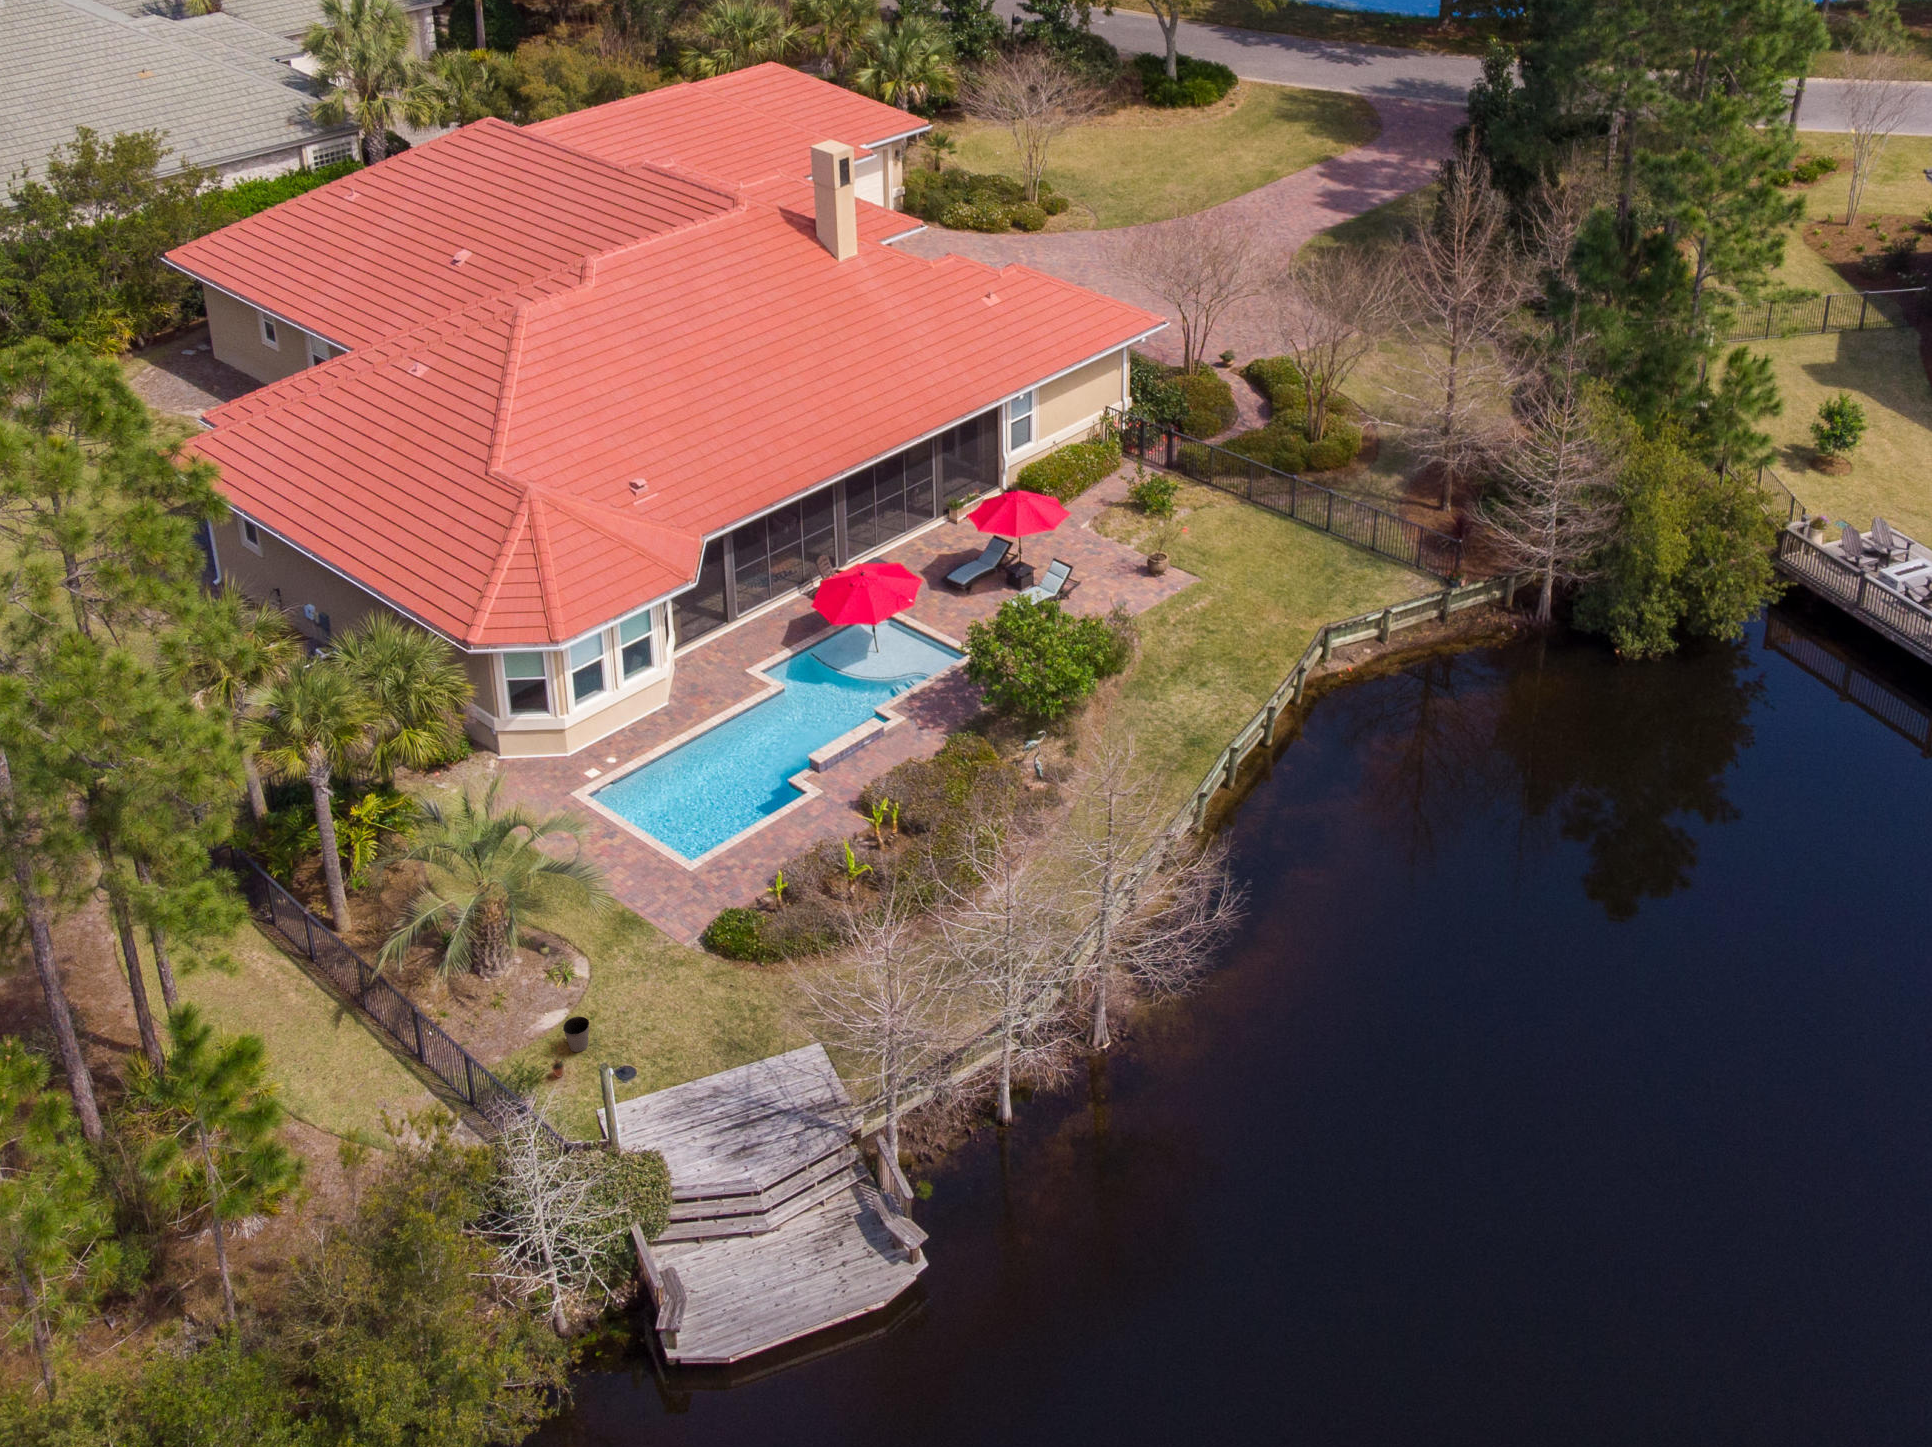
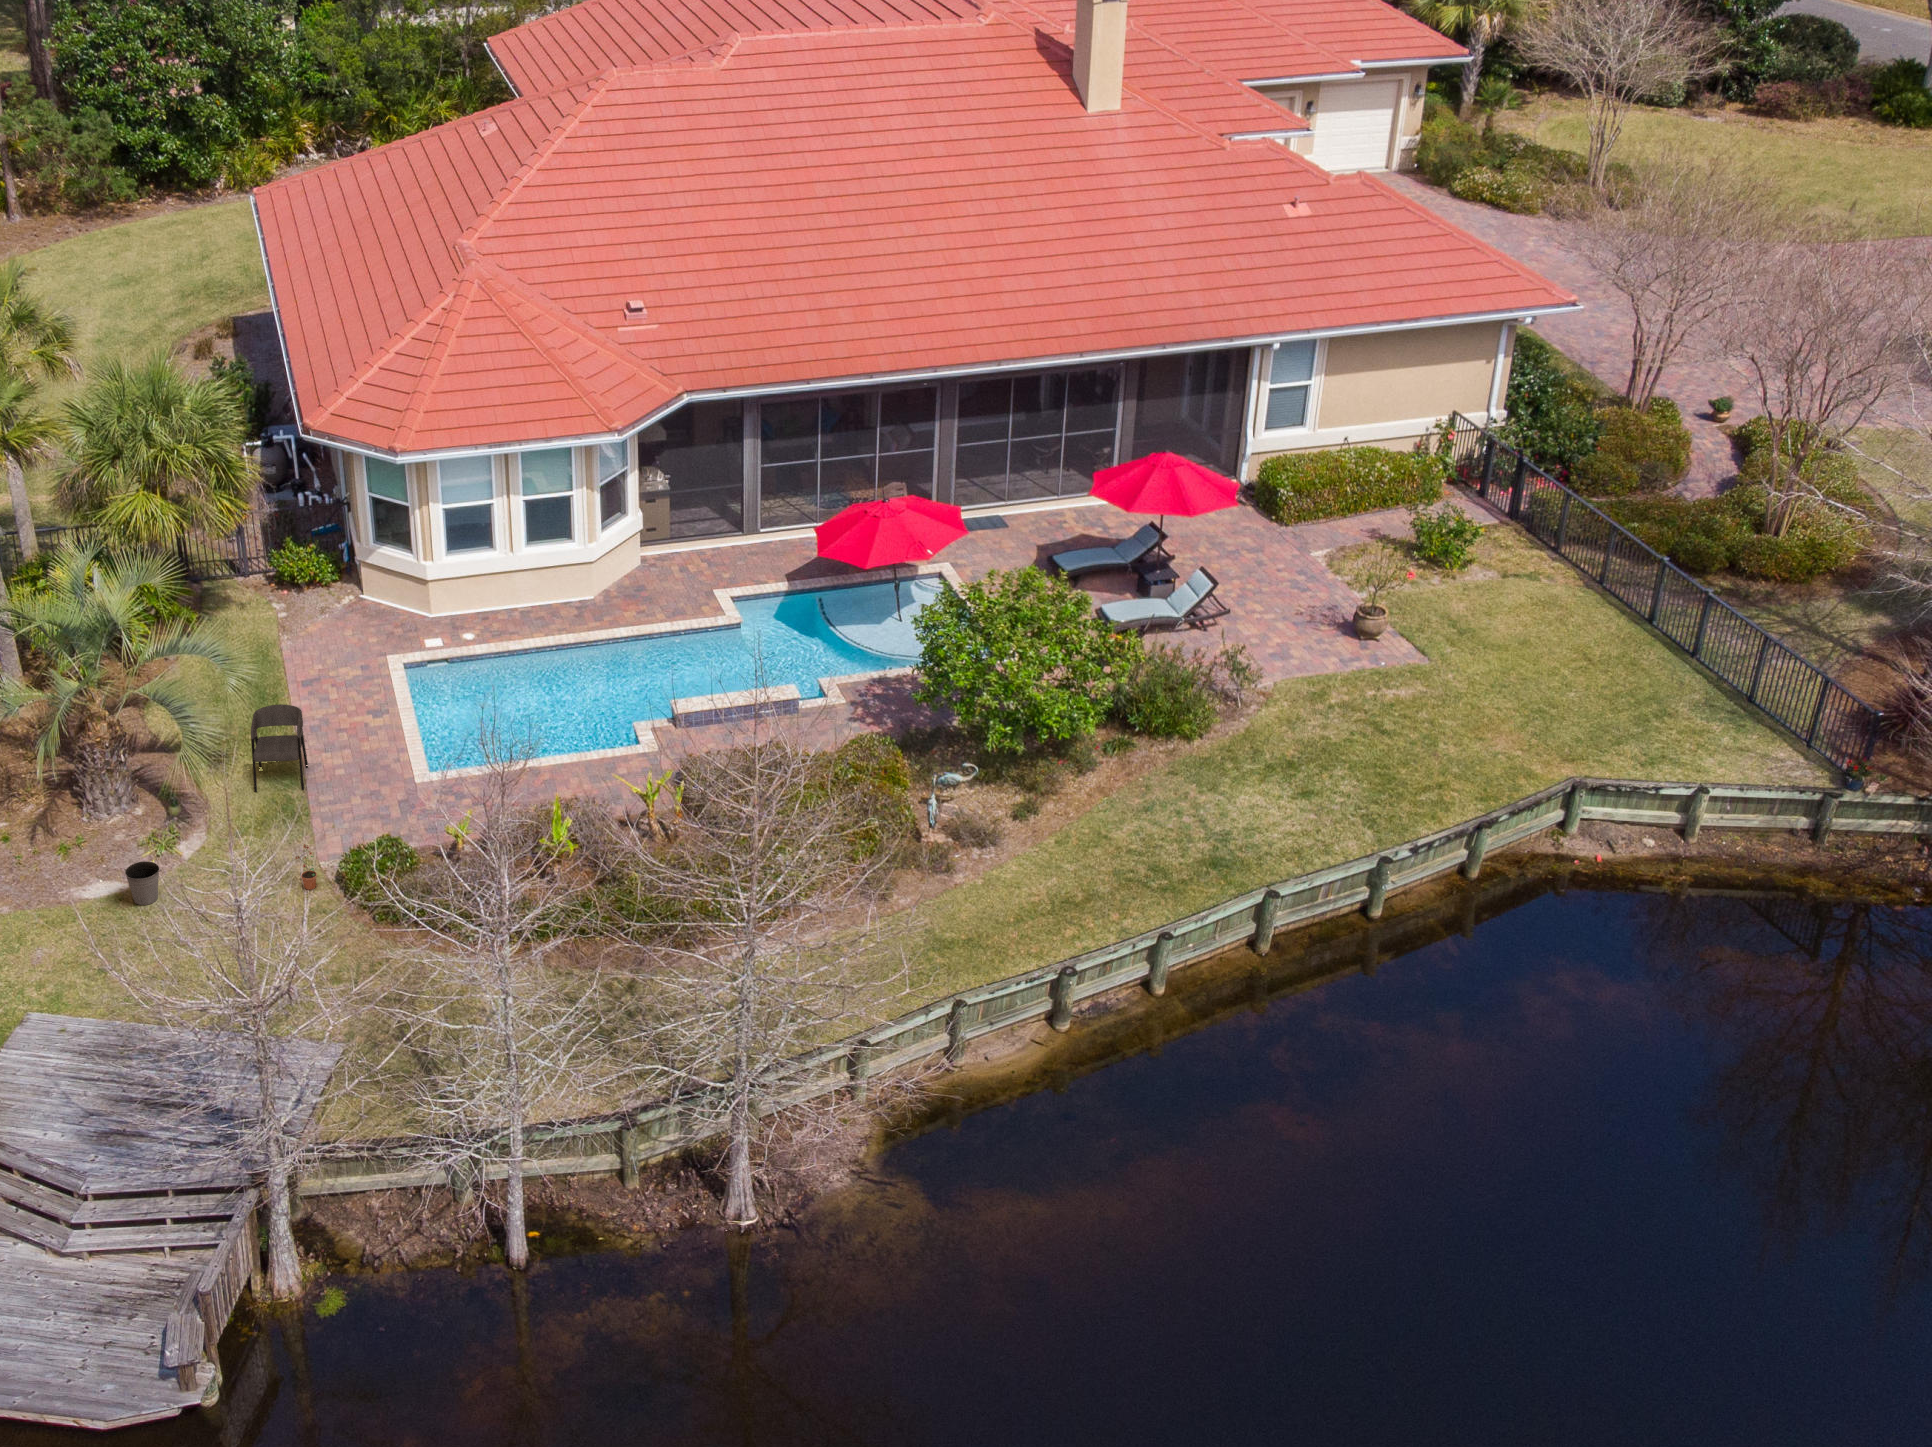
chair: none [557,861,611,935] -> present [251,704,308,792]
potted plant: present [551,1045,564,1077] -> present [296,844,317,890]

